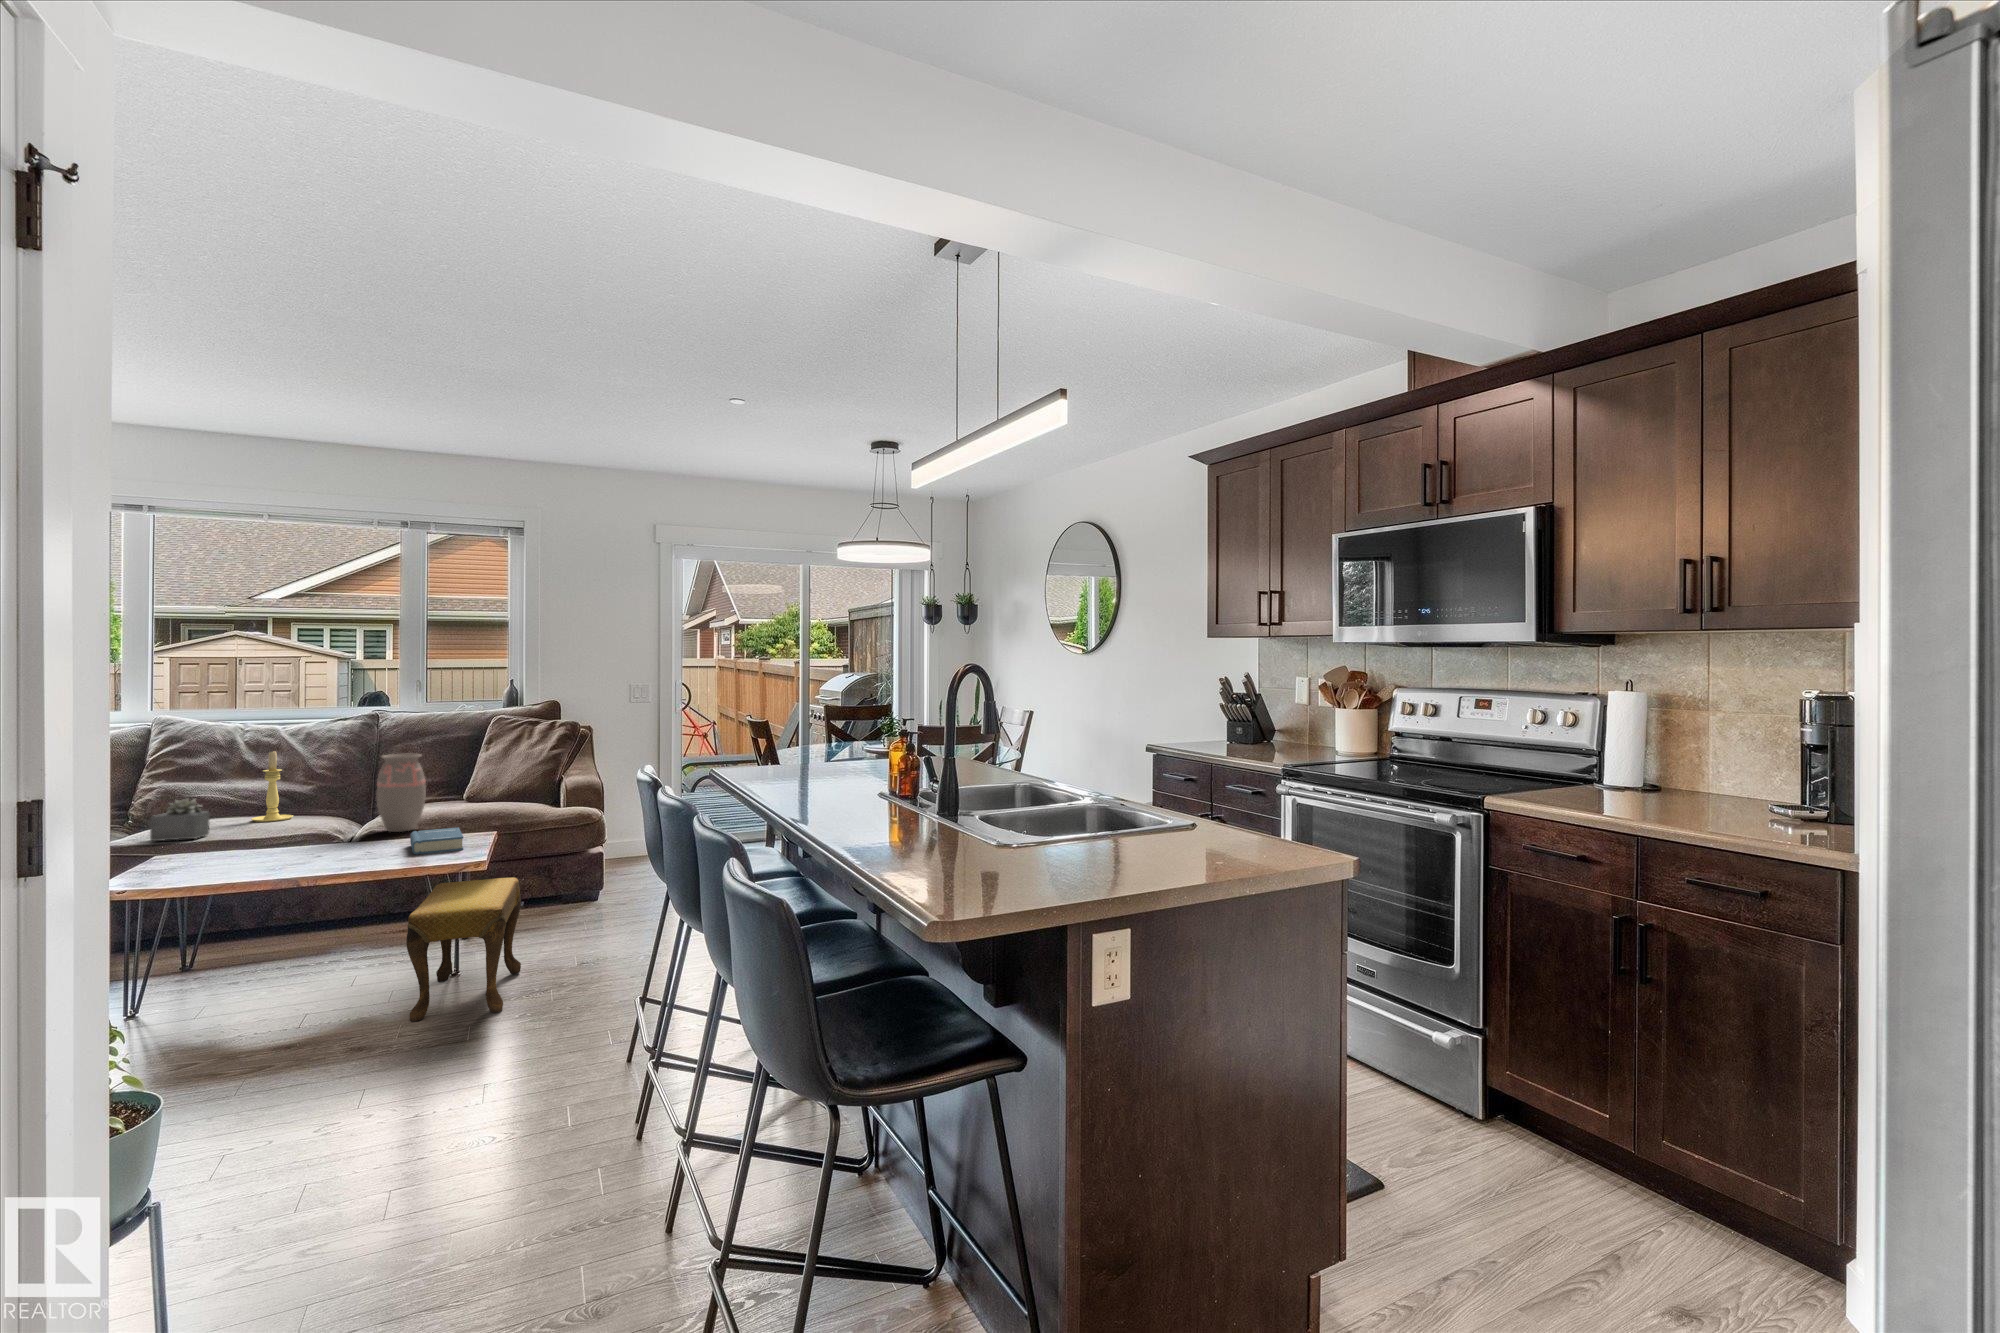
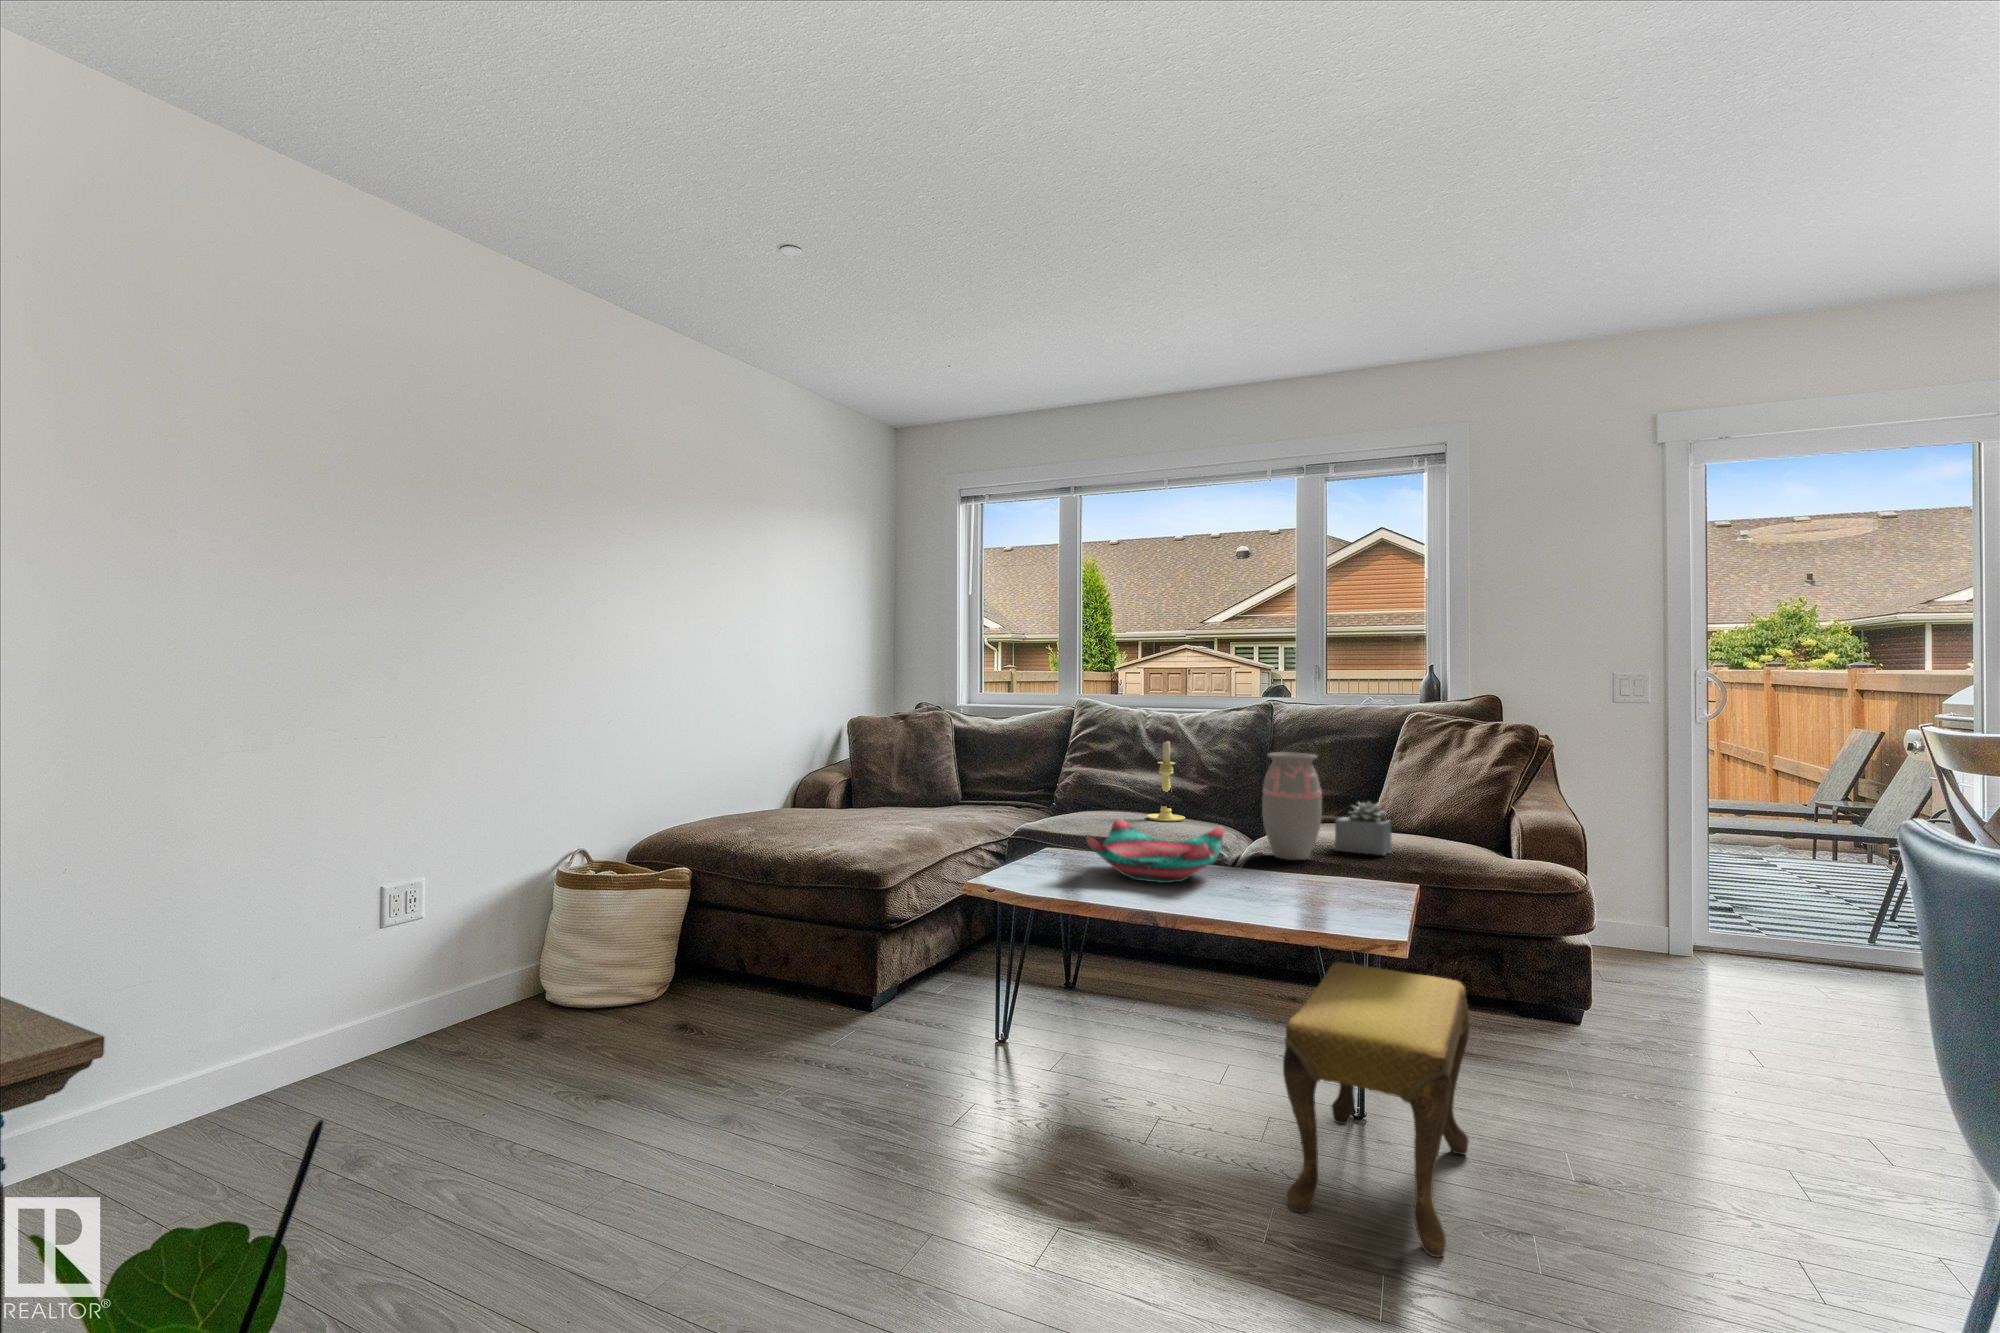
succulent plant: present [150,799,210,841] -> present [1335,802,1391,855]
decorative bowl: none [225,813,348,862] -> present [1087,818,1224,883]
hardback book: present [410,828,463,855] -> none [1299,866,1373,912]

